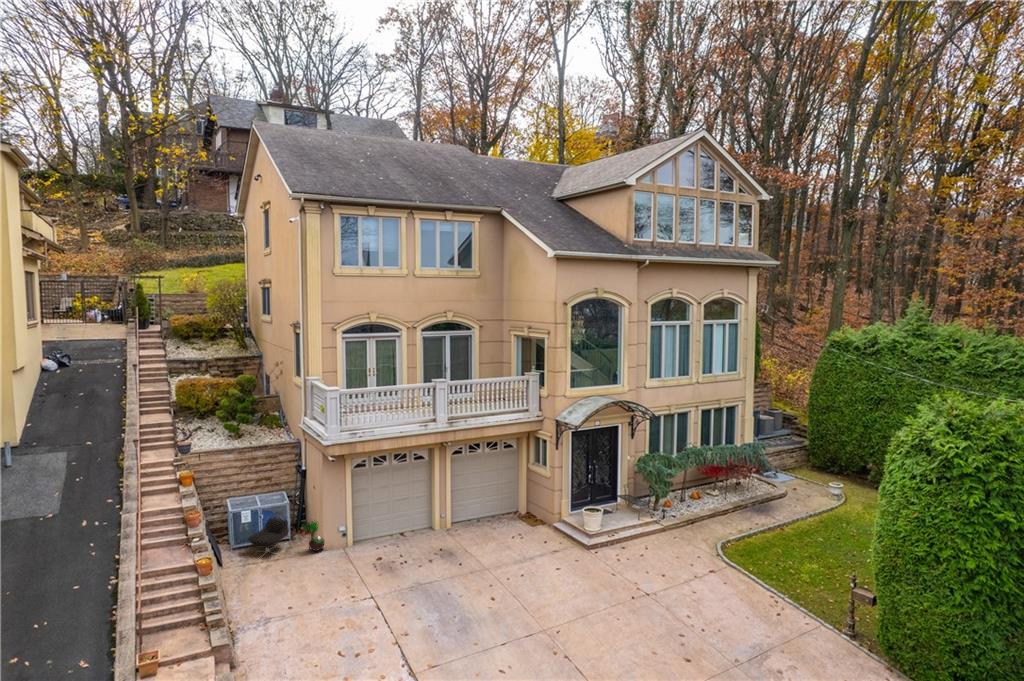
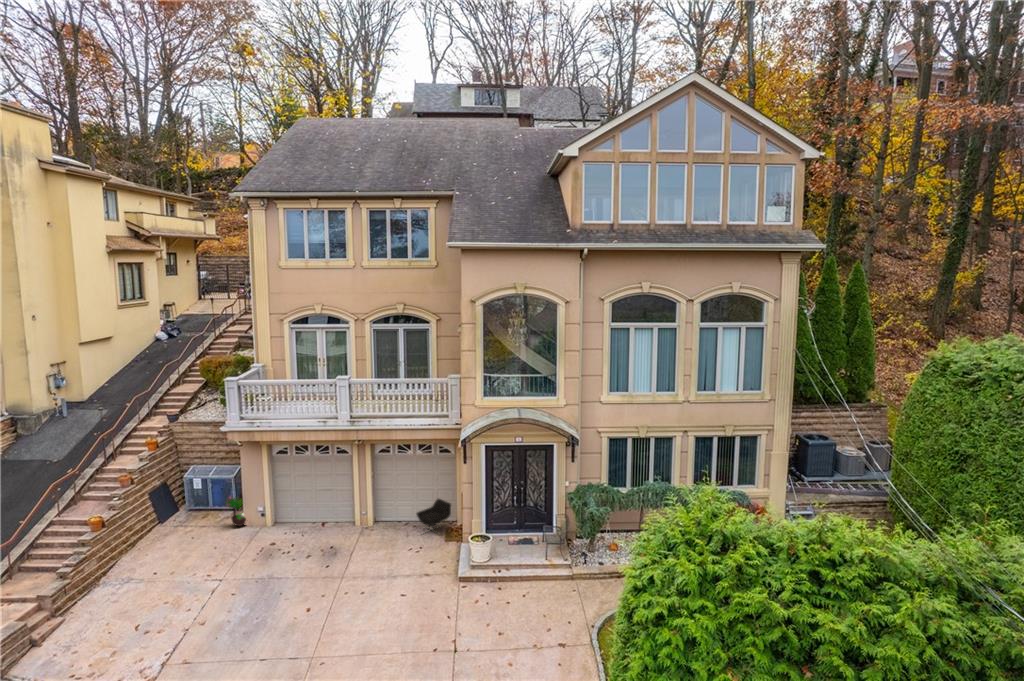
lounge chair: present [248,518,289,559] -> present [417,499,451,530]

